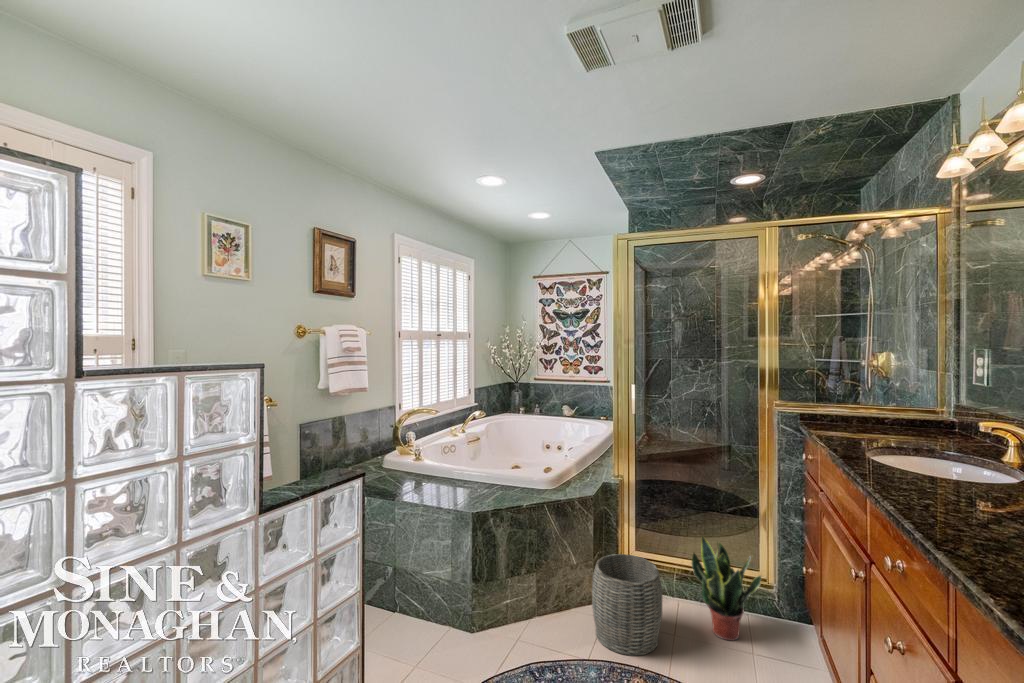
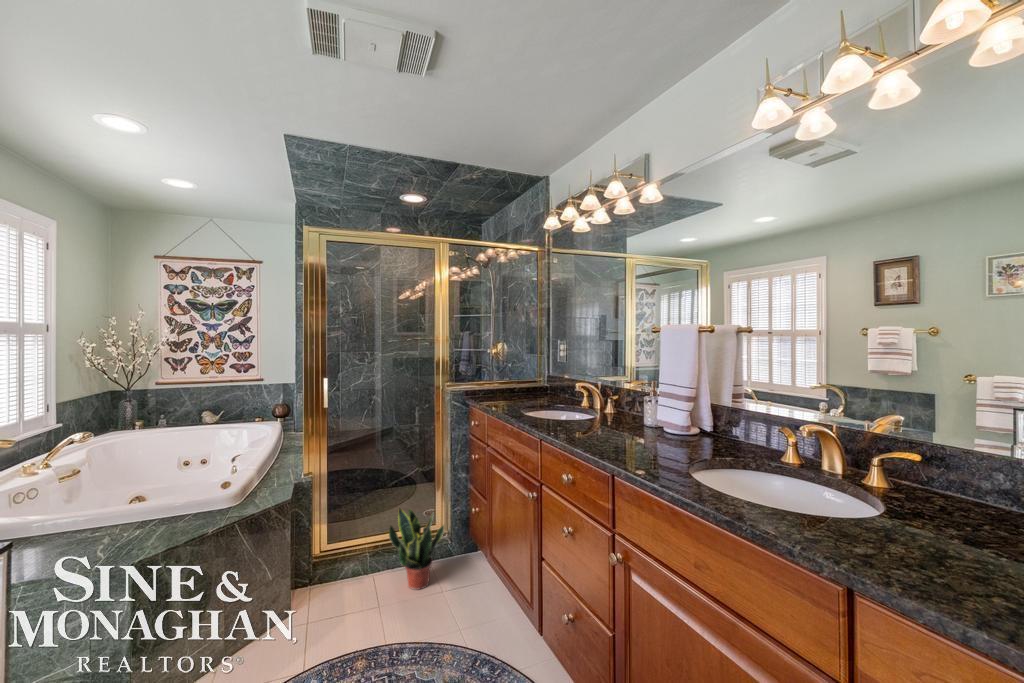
woven basket: present [592,554,662,656] -> none [298,547,372,651]

